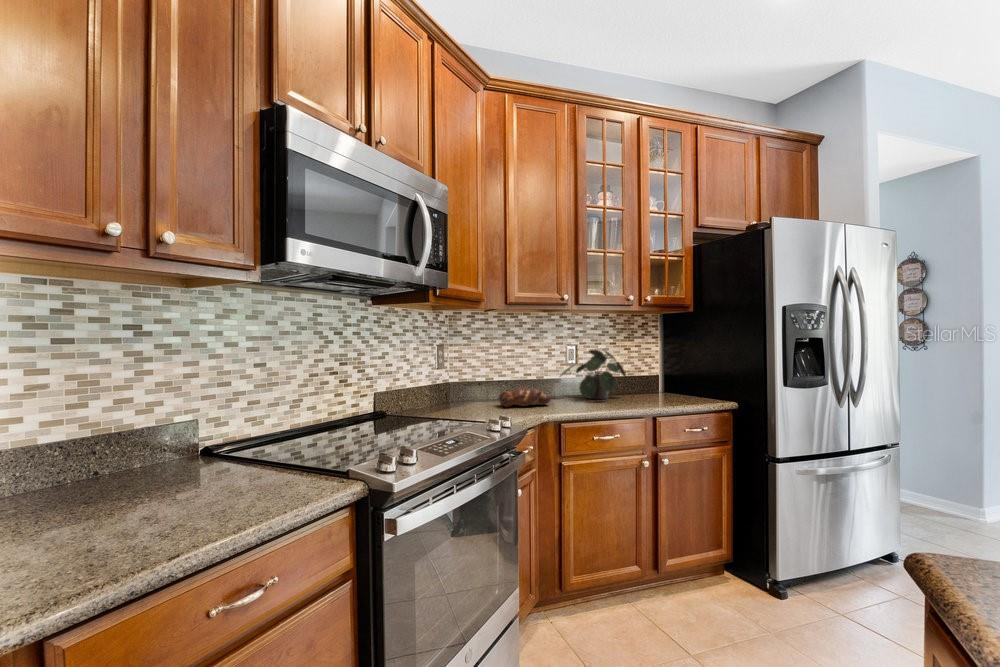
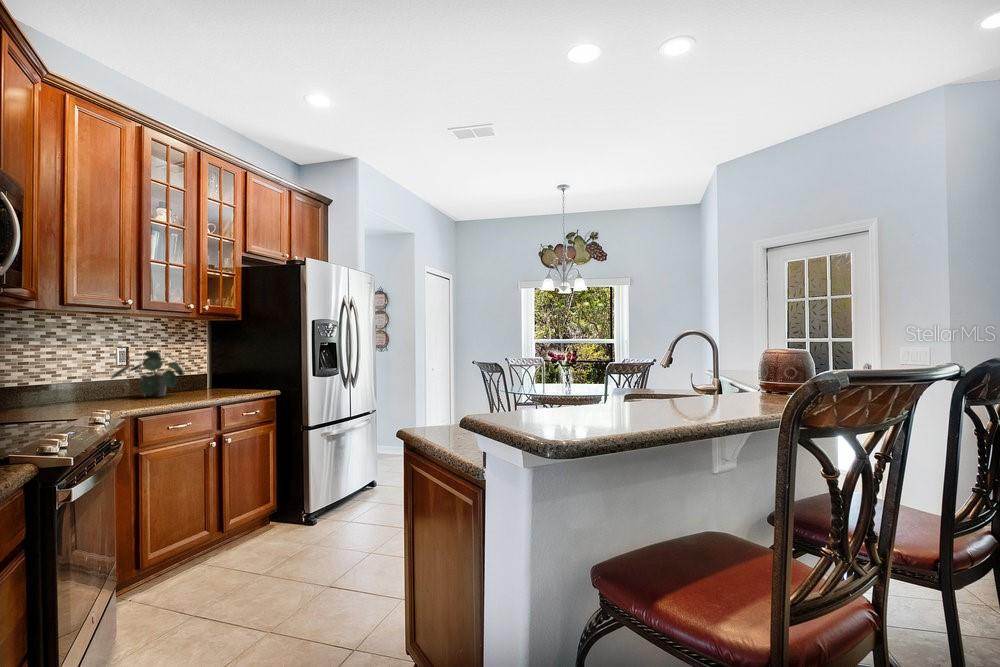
bread loaf: present [498,387,551,407] -> none [48,388,114,408]

